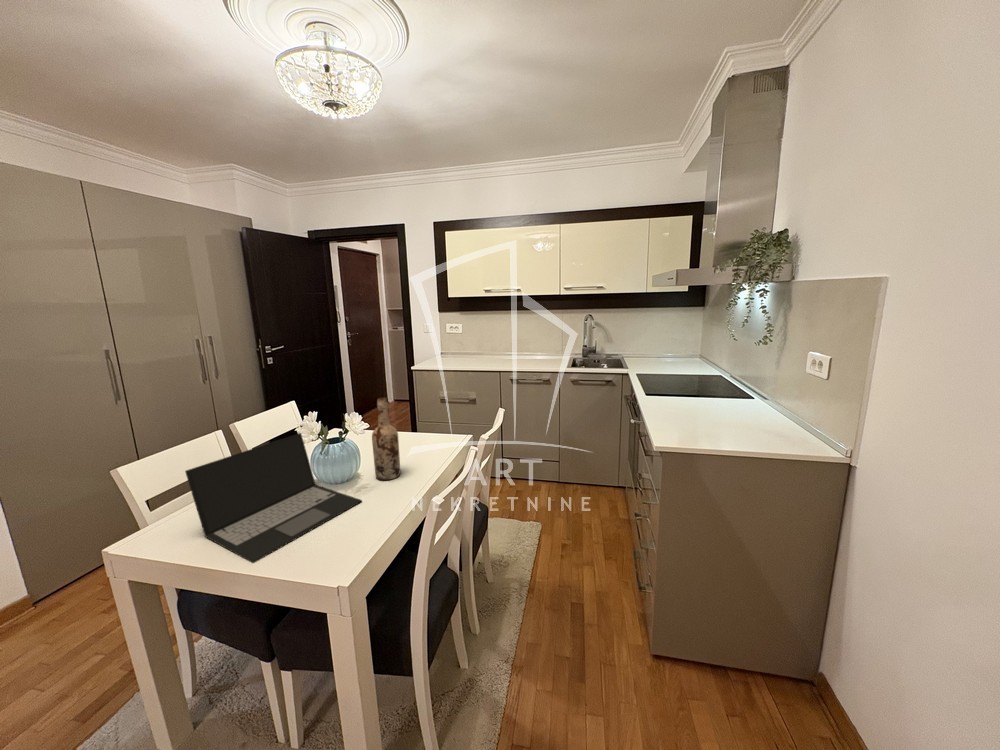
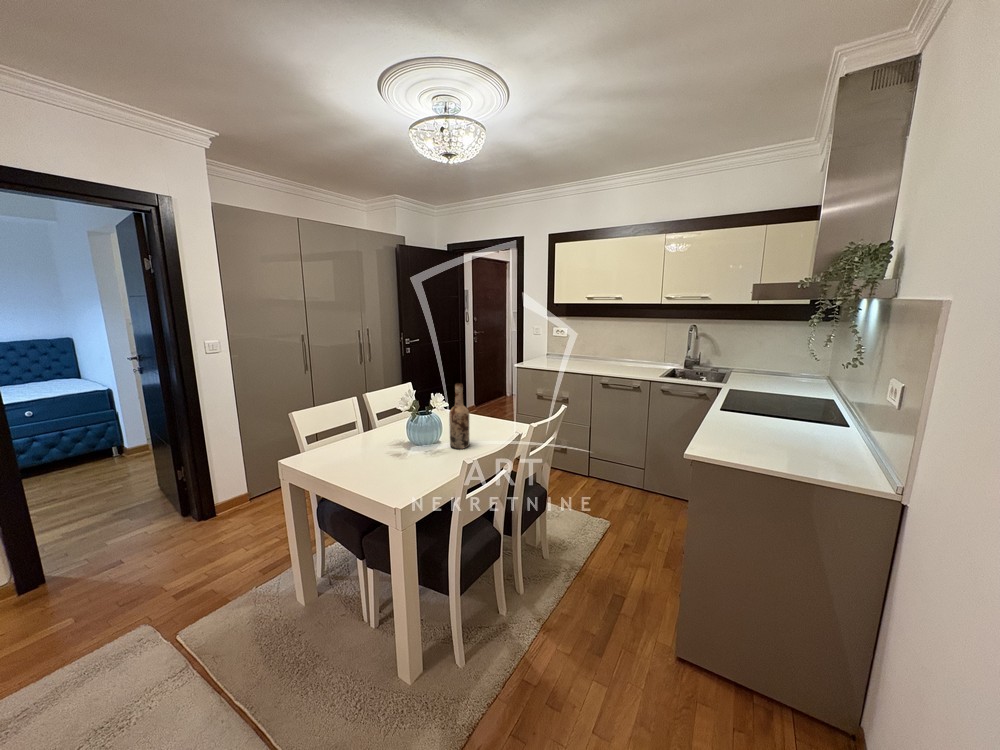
laptop: present [185,433,362,563] -> none [325,404,433,483]

